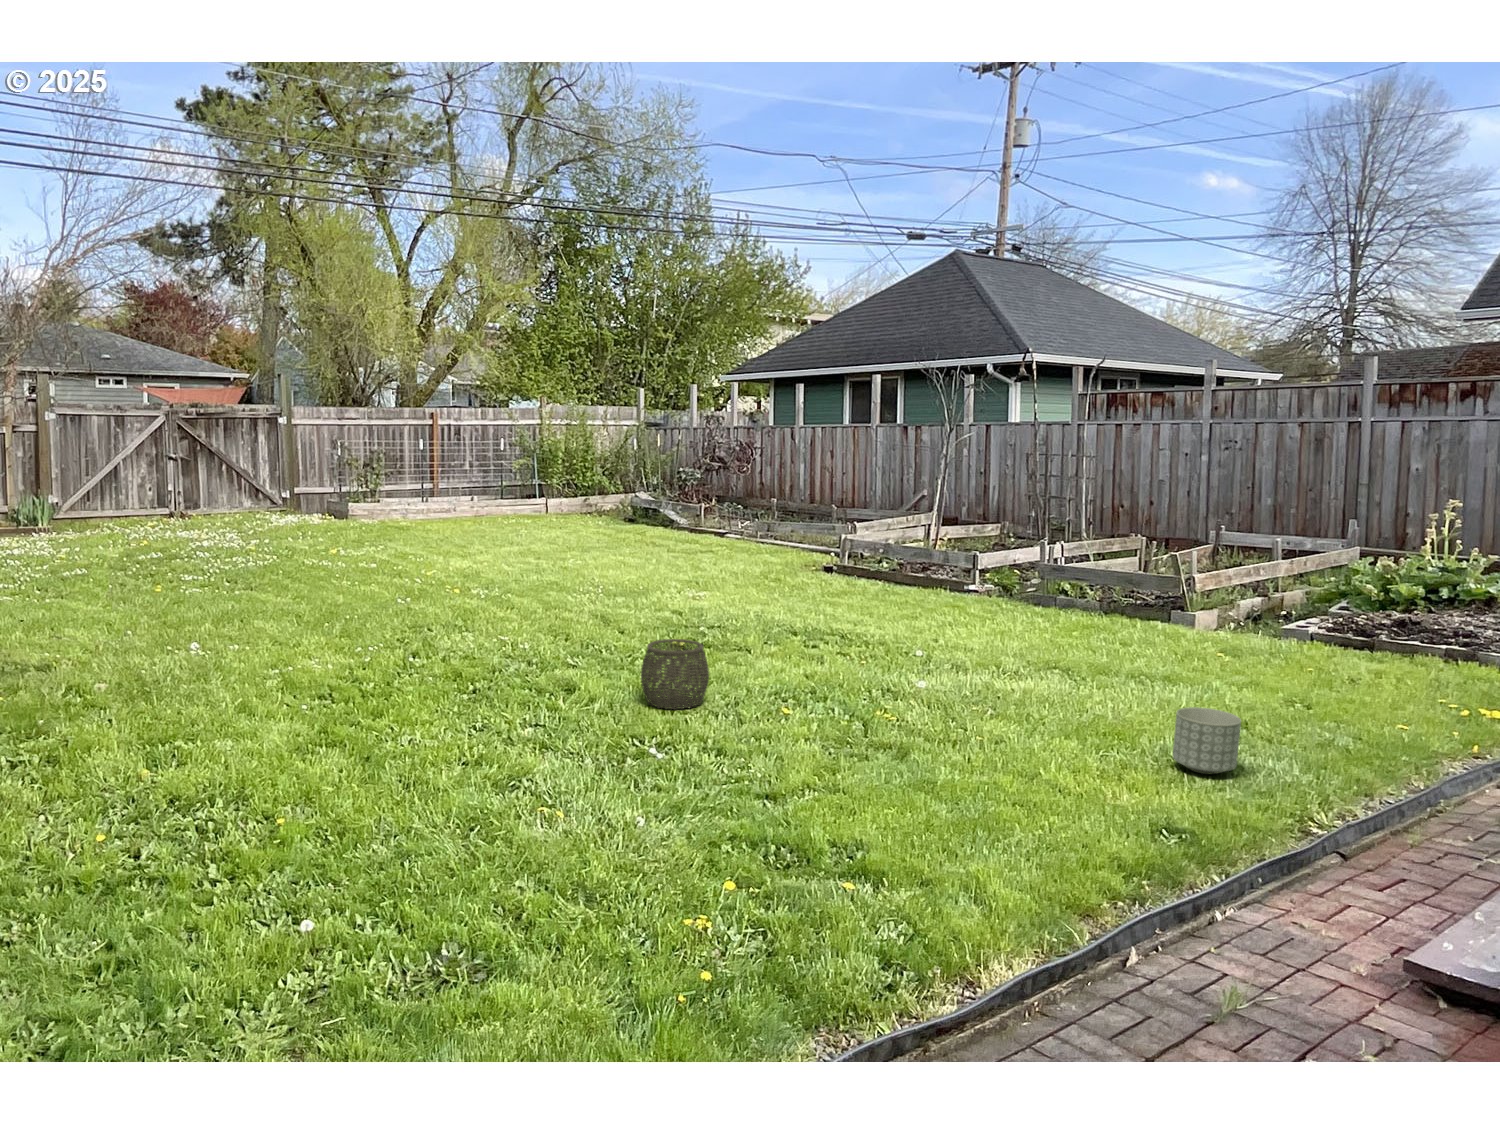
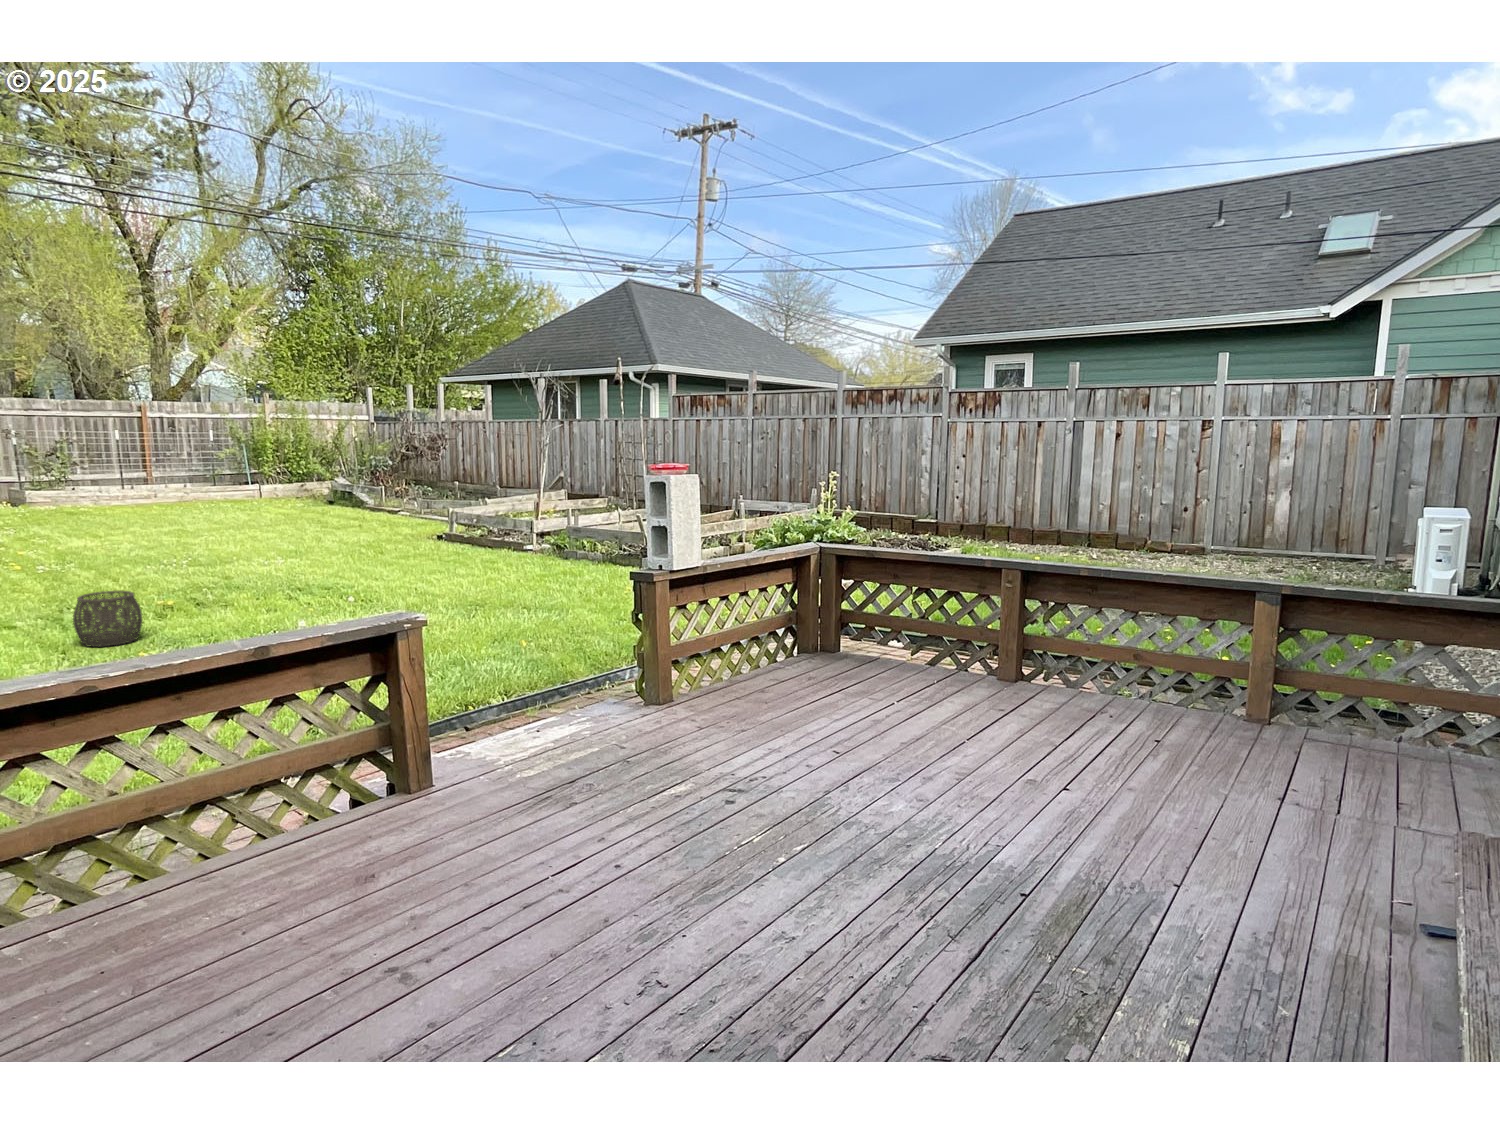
planter: present [1173,707,1241,774] -> none [461,623,506,670]

